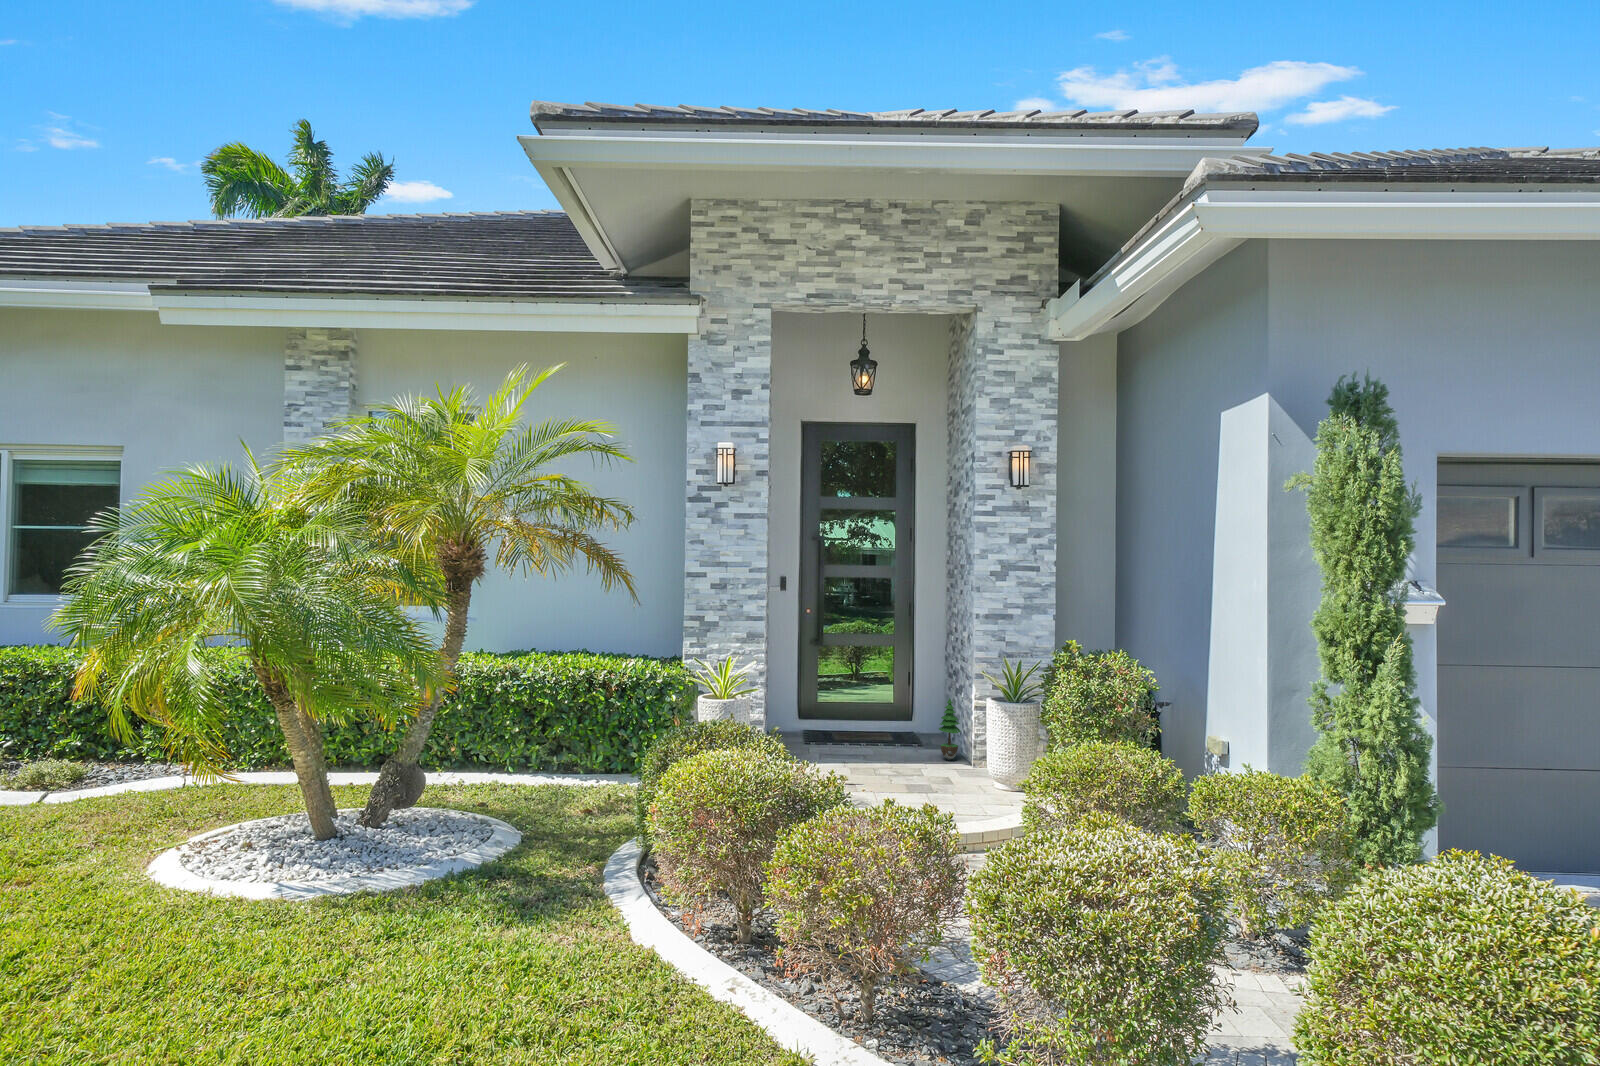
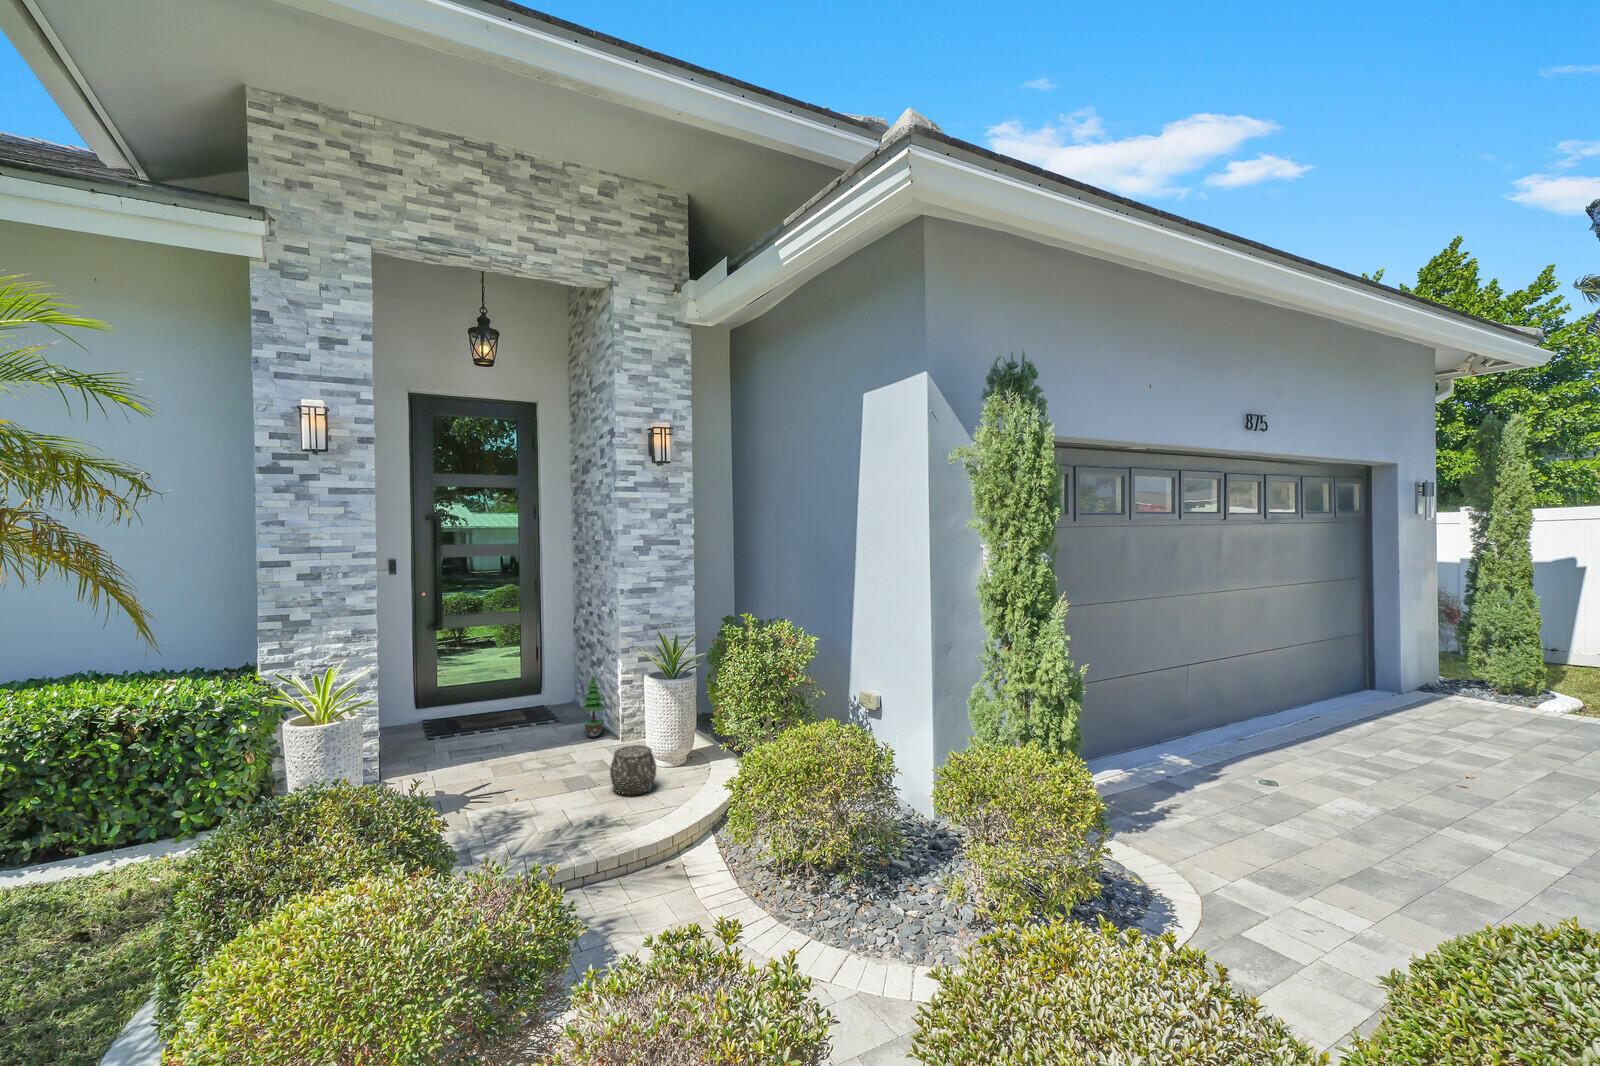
woven basket: none [947,760,991,805] -> present [610,745,656,795]

